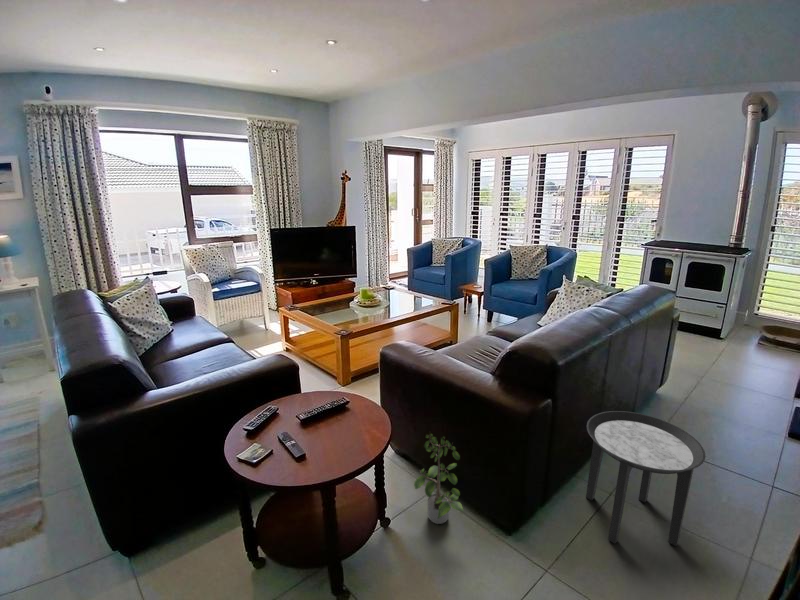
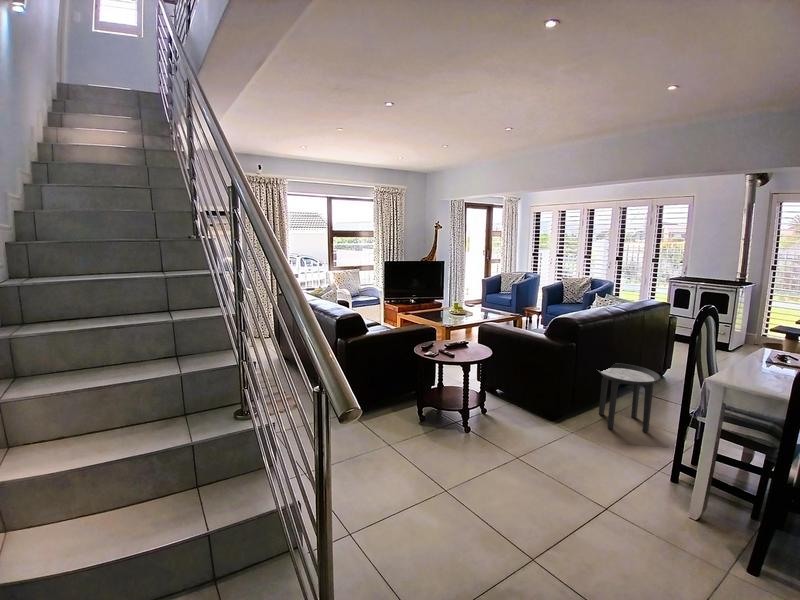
potted plant: present [414,434,463,524] -> none [498,364,526,416]

